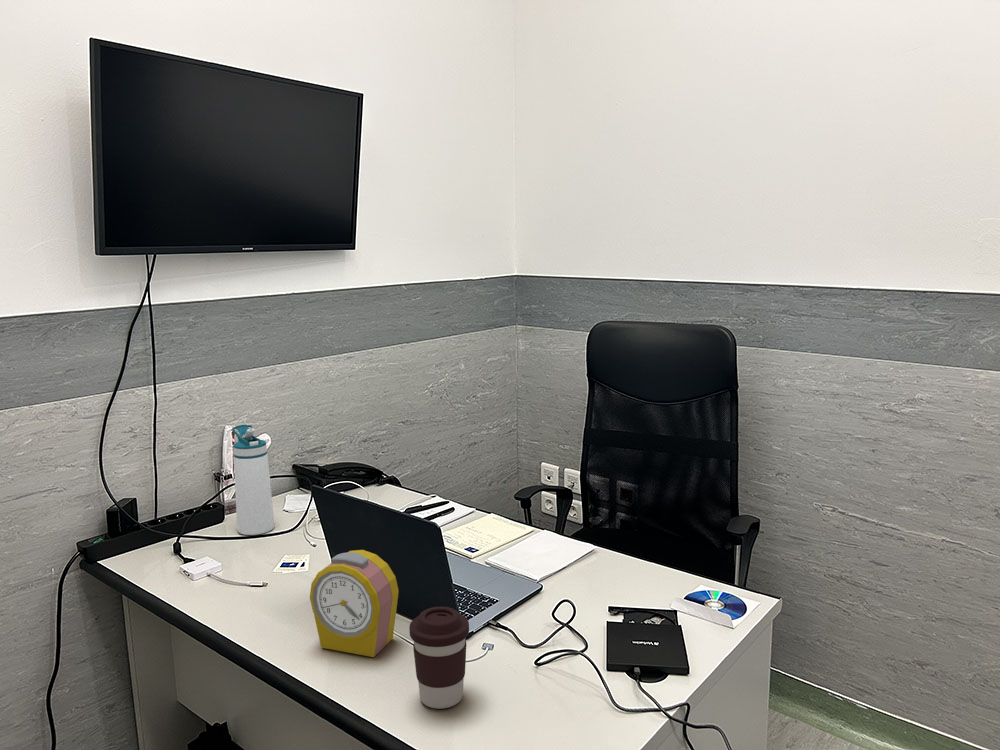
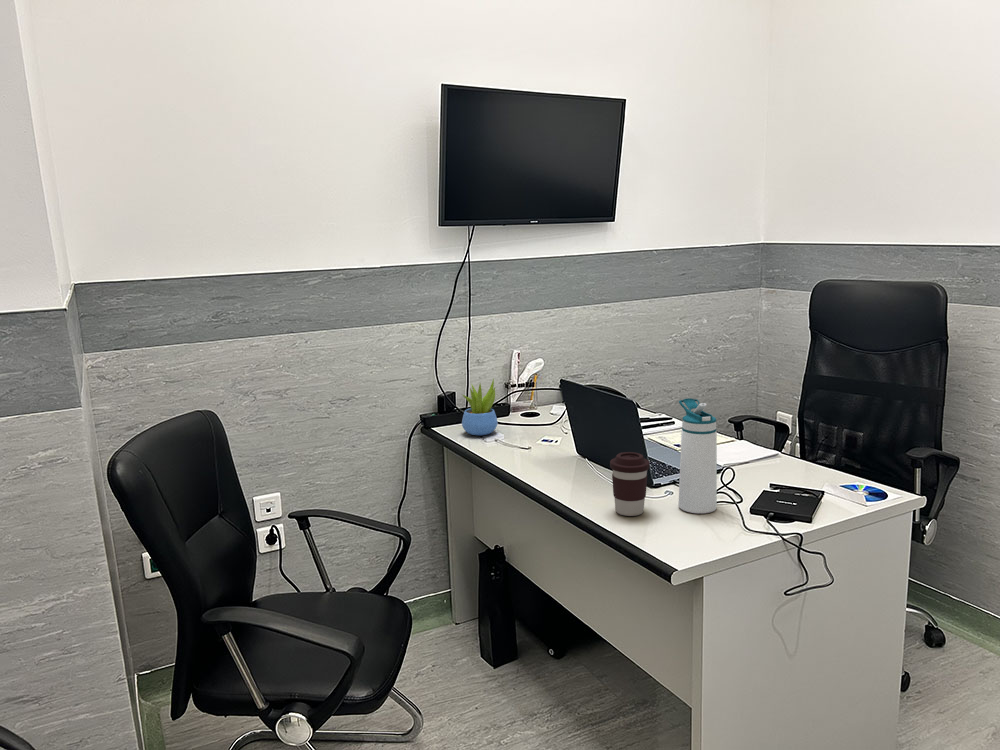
water bottle: present [232,425,274,535] -> present [678,398,717,513]
succulent plant: none [149,477,209,566] -> present [462,379,498,436]
alarm clock: present [310,550,399,657] -> none [554,420,612,489]

